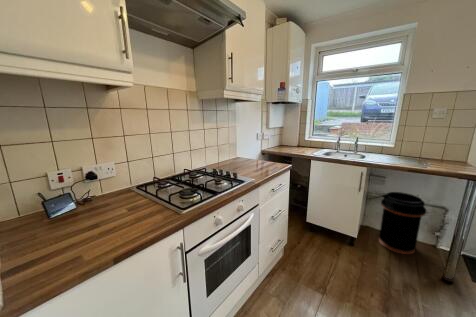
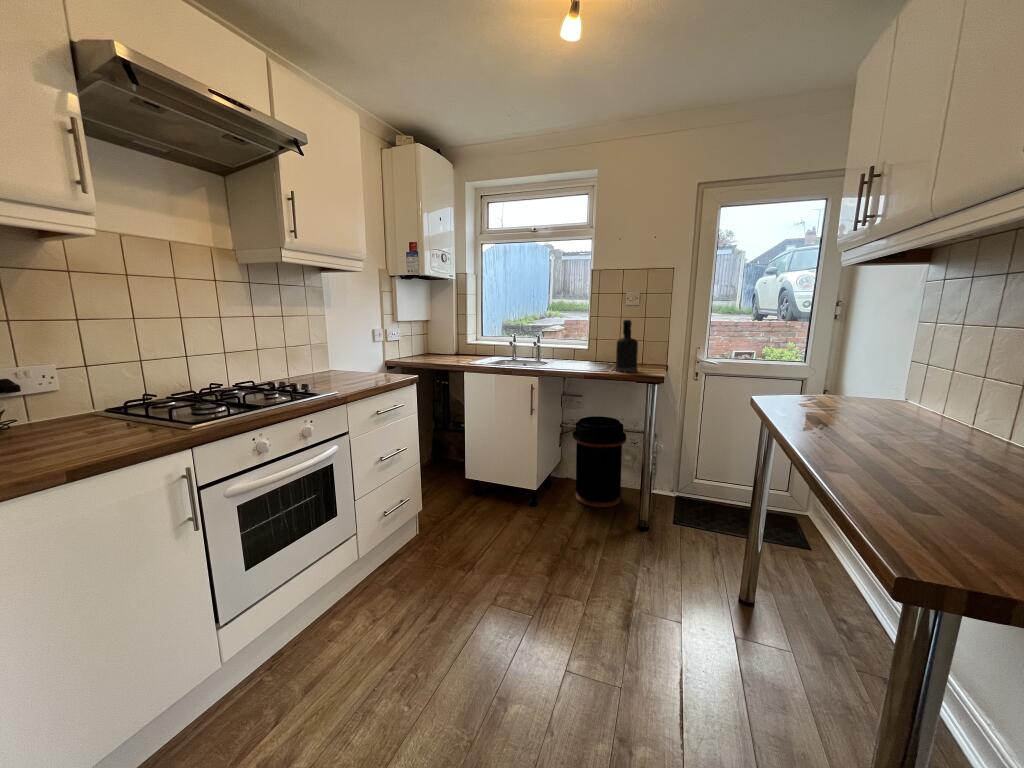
spray bottle: none [430,131,455,170] -> present [615,320,638,372]

